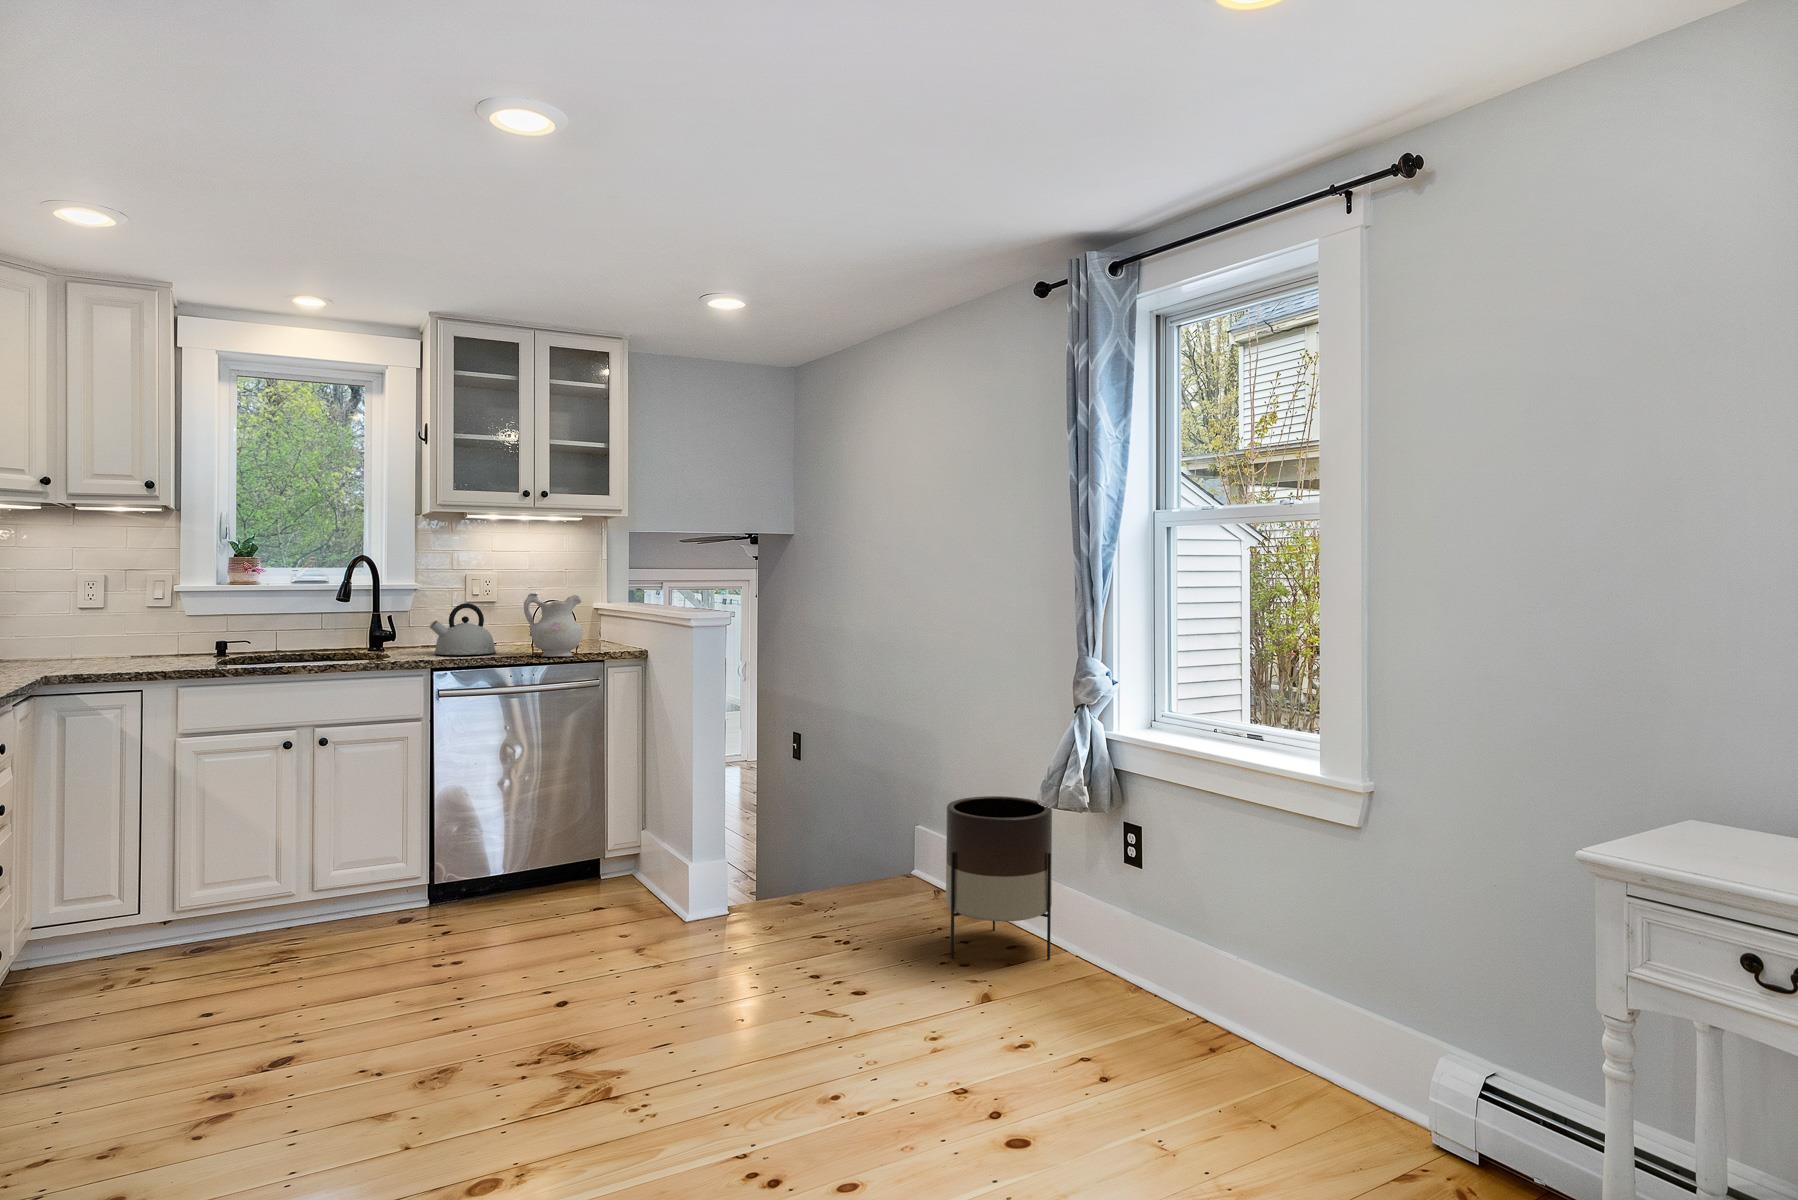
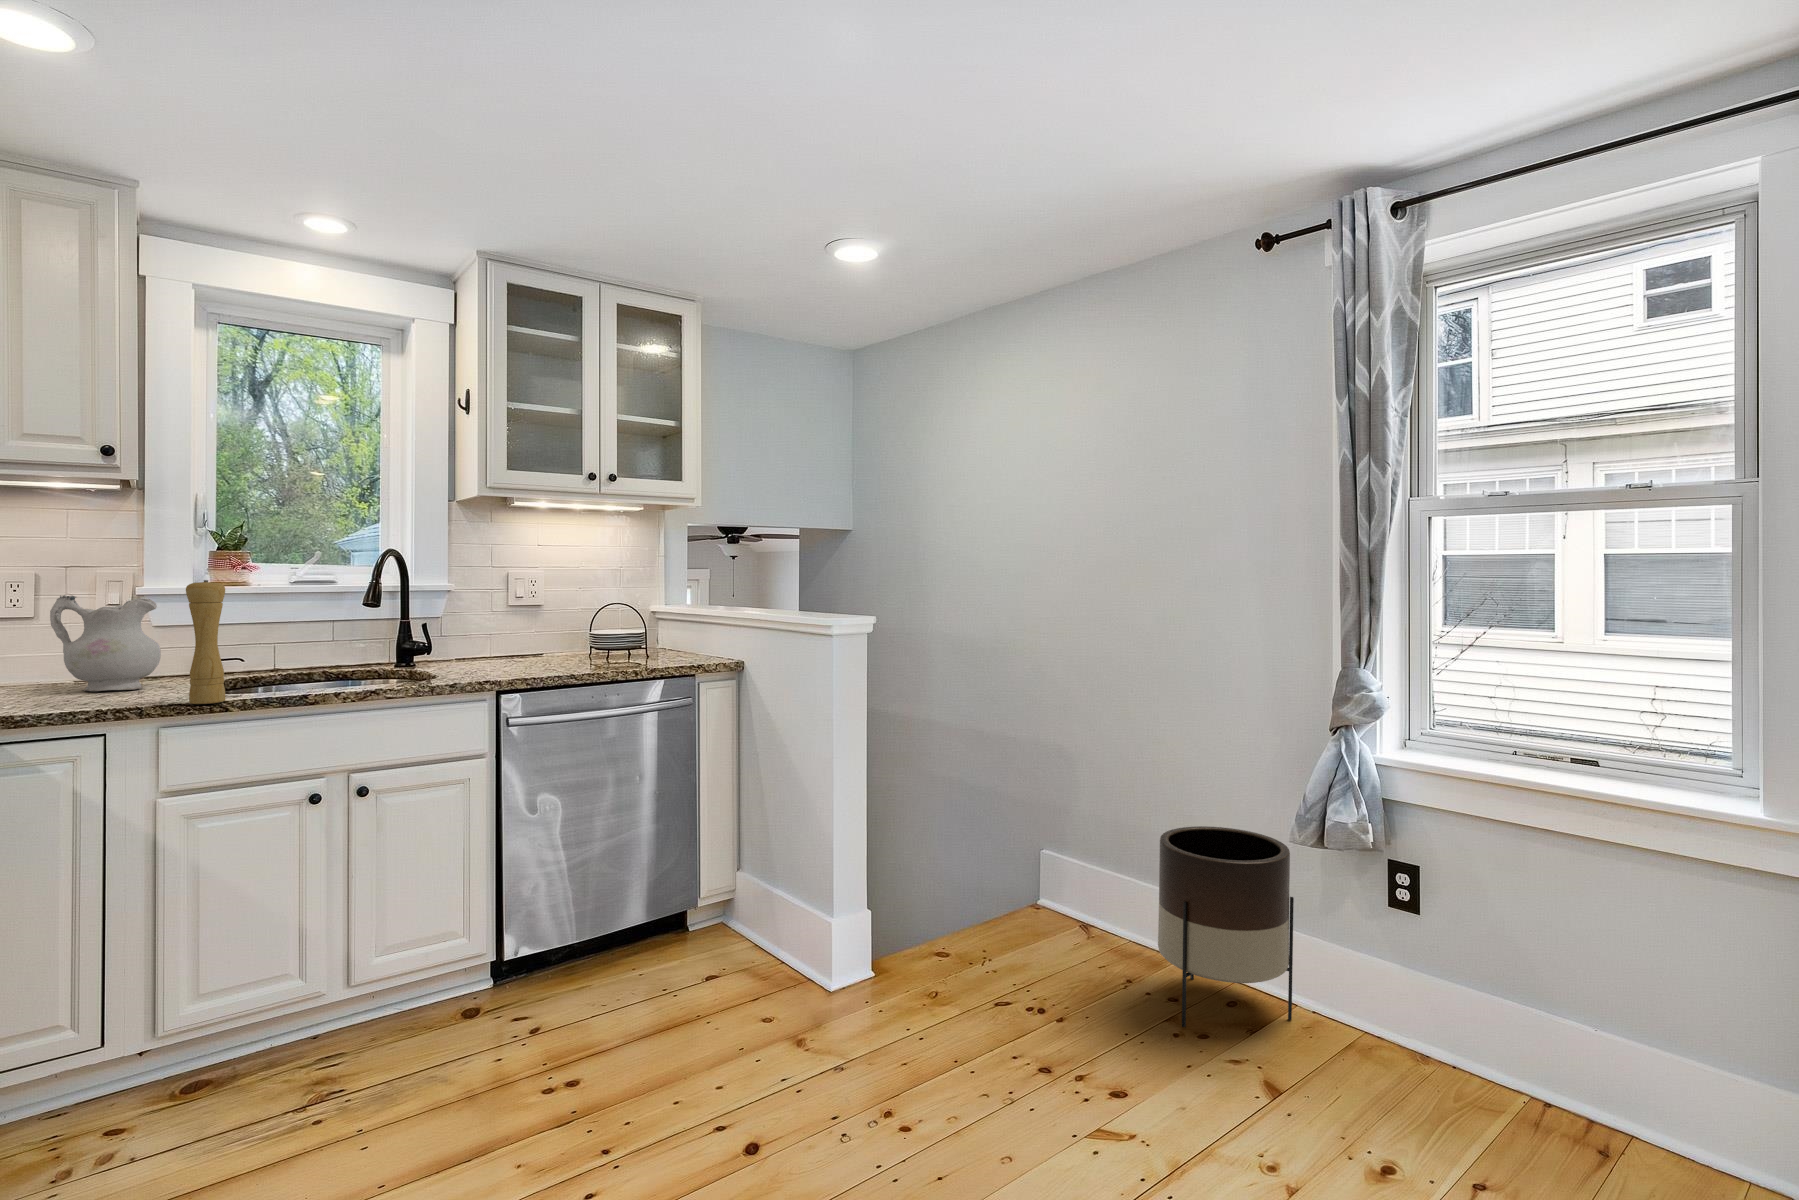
pepper mill: none [197,581,224,671] -> present [186,580,225,704]
ceramic pitcher: present [524,593,583,657] -> present [50,595,161,691]
kettle: present [430,603,496,655] -> none [484,607,563,671]

